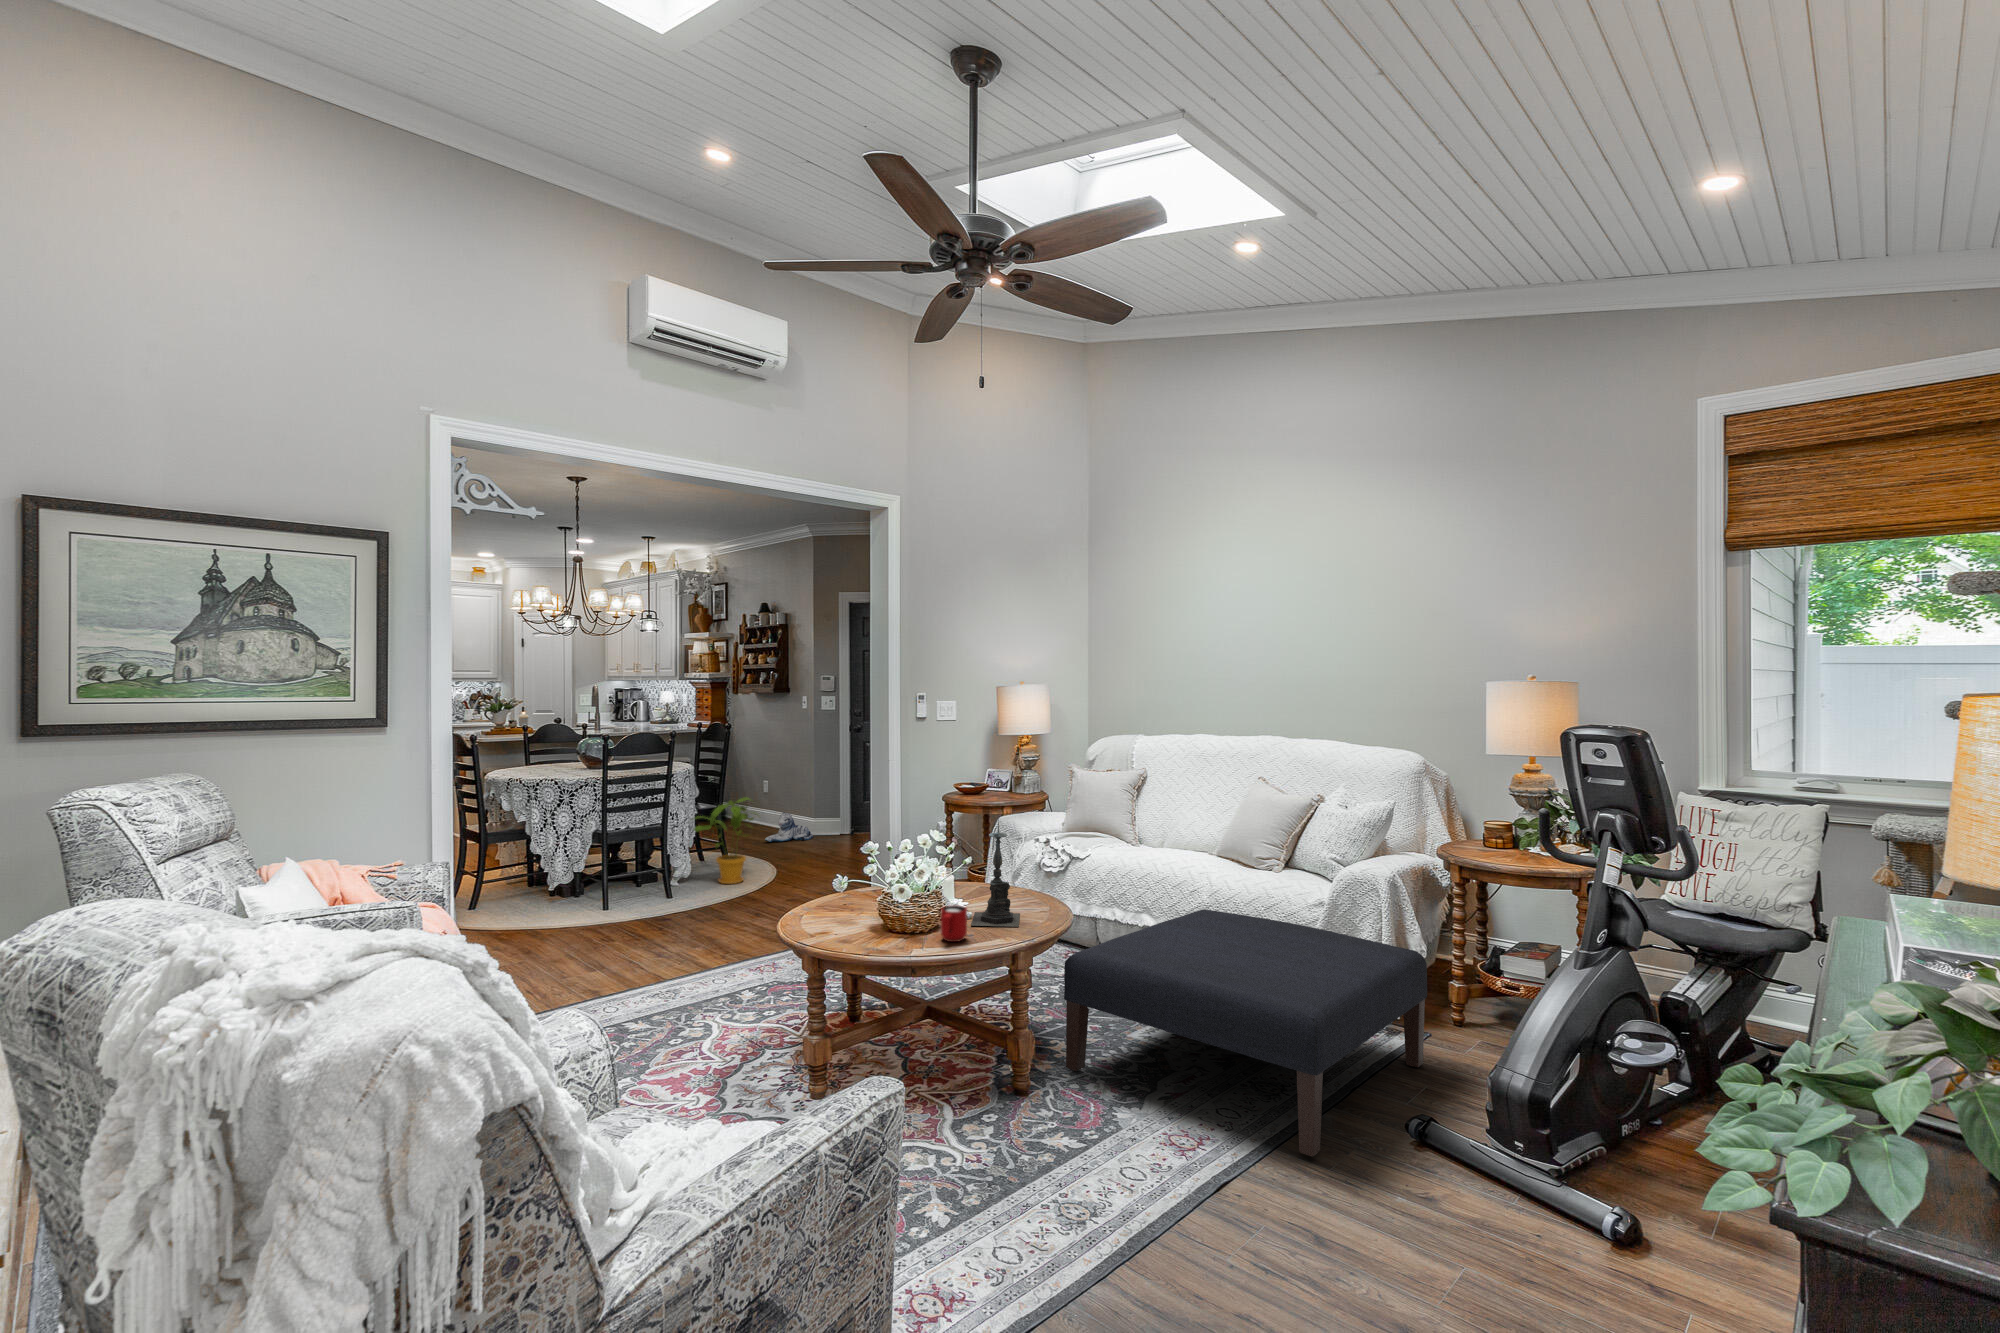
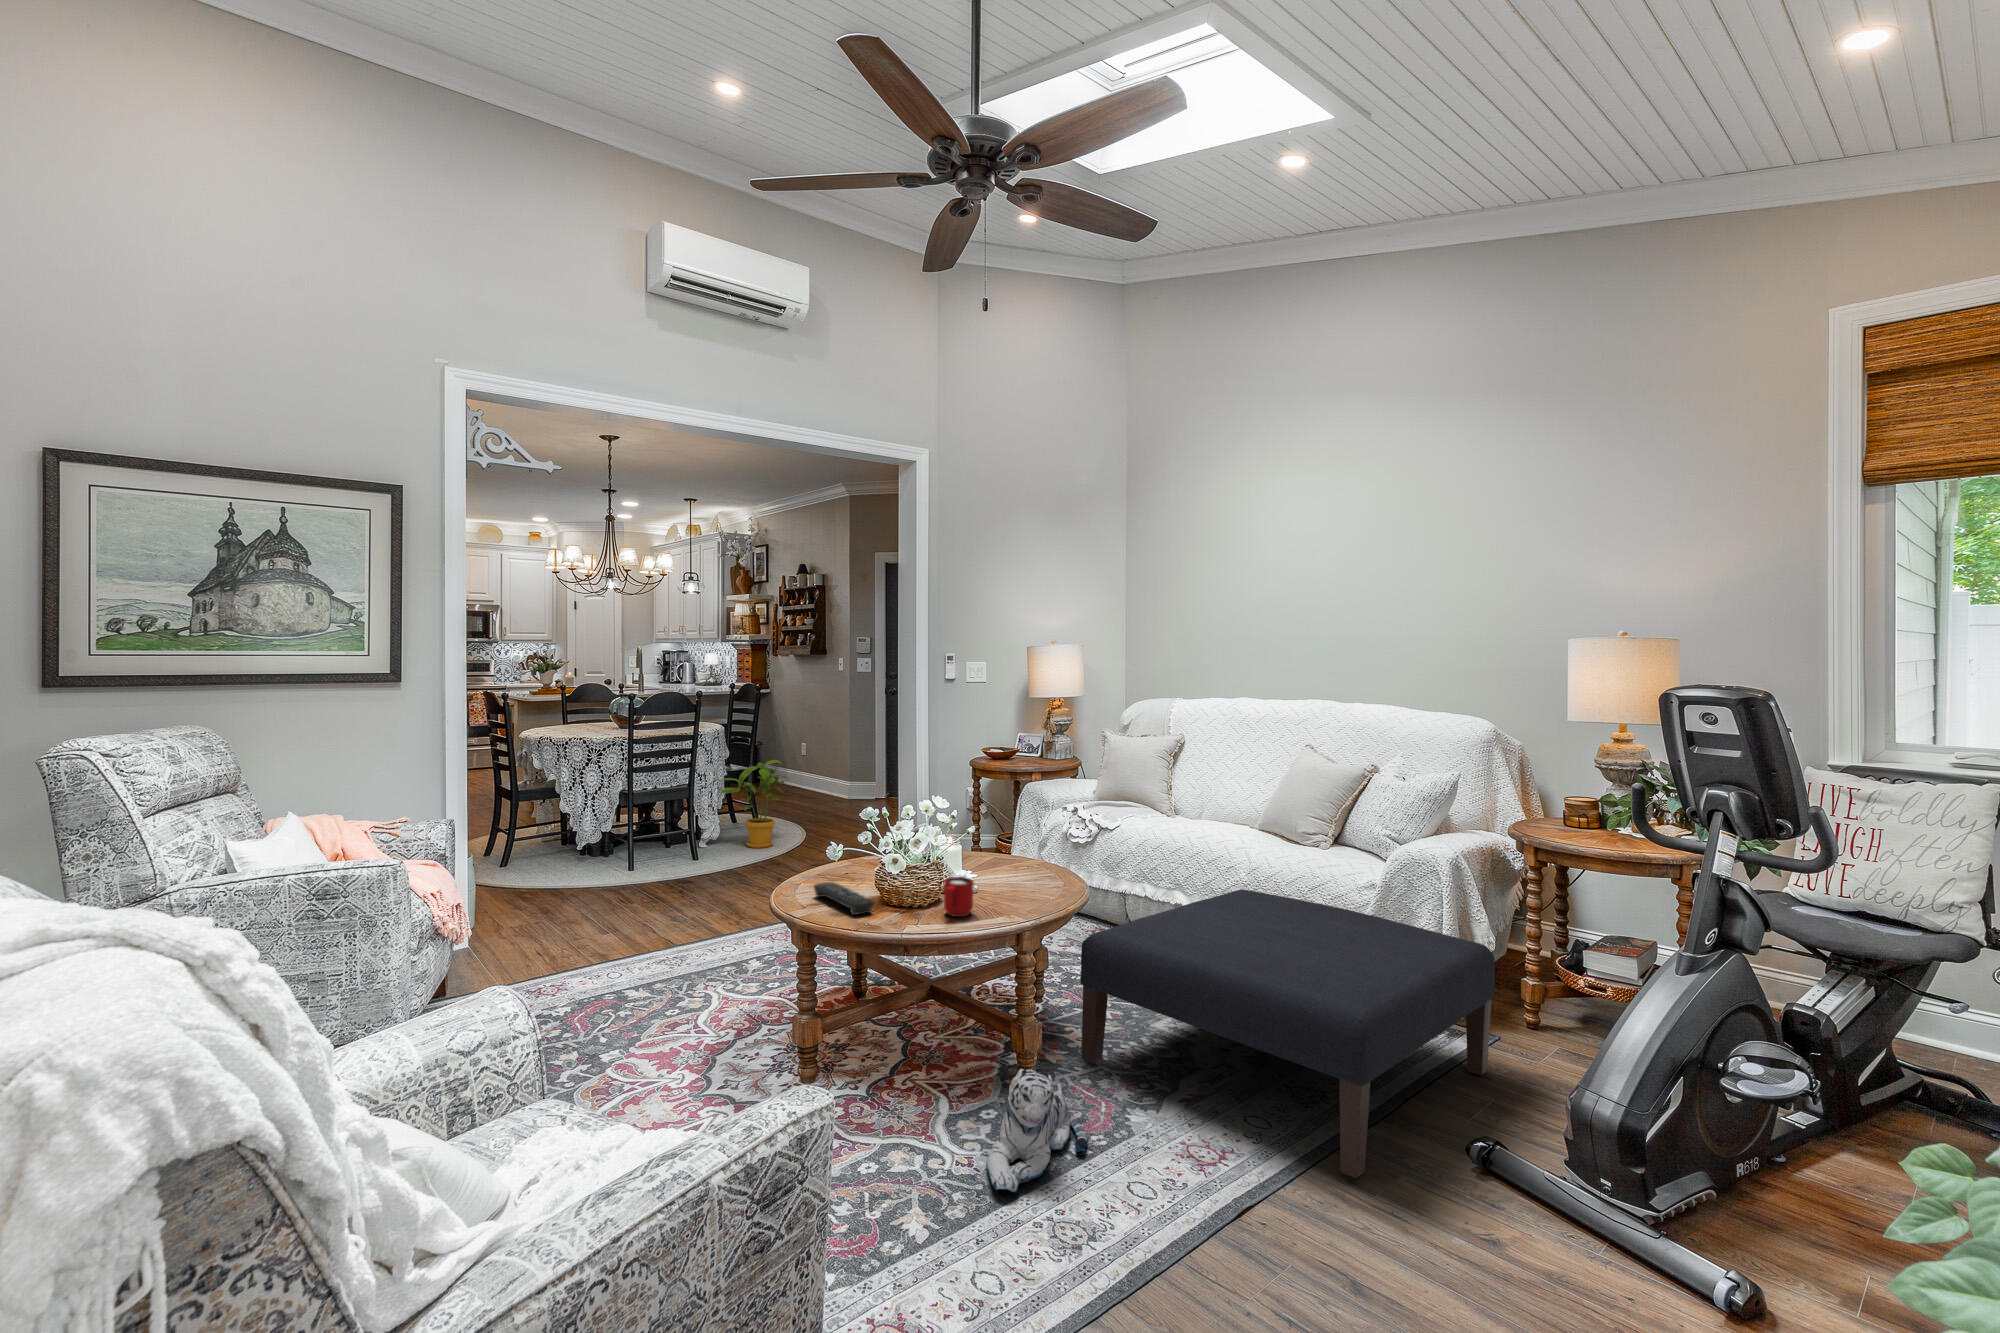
plush toy: present [765,812,813,842] -> present [987,1069,1087,1192]
candle holder: present [971,820,1020,927] -> none [980,785,1036,903]
remote control: none [818,914,877,944] -> present [814,882,874,915]

